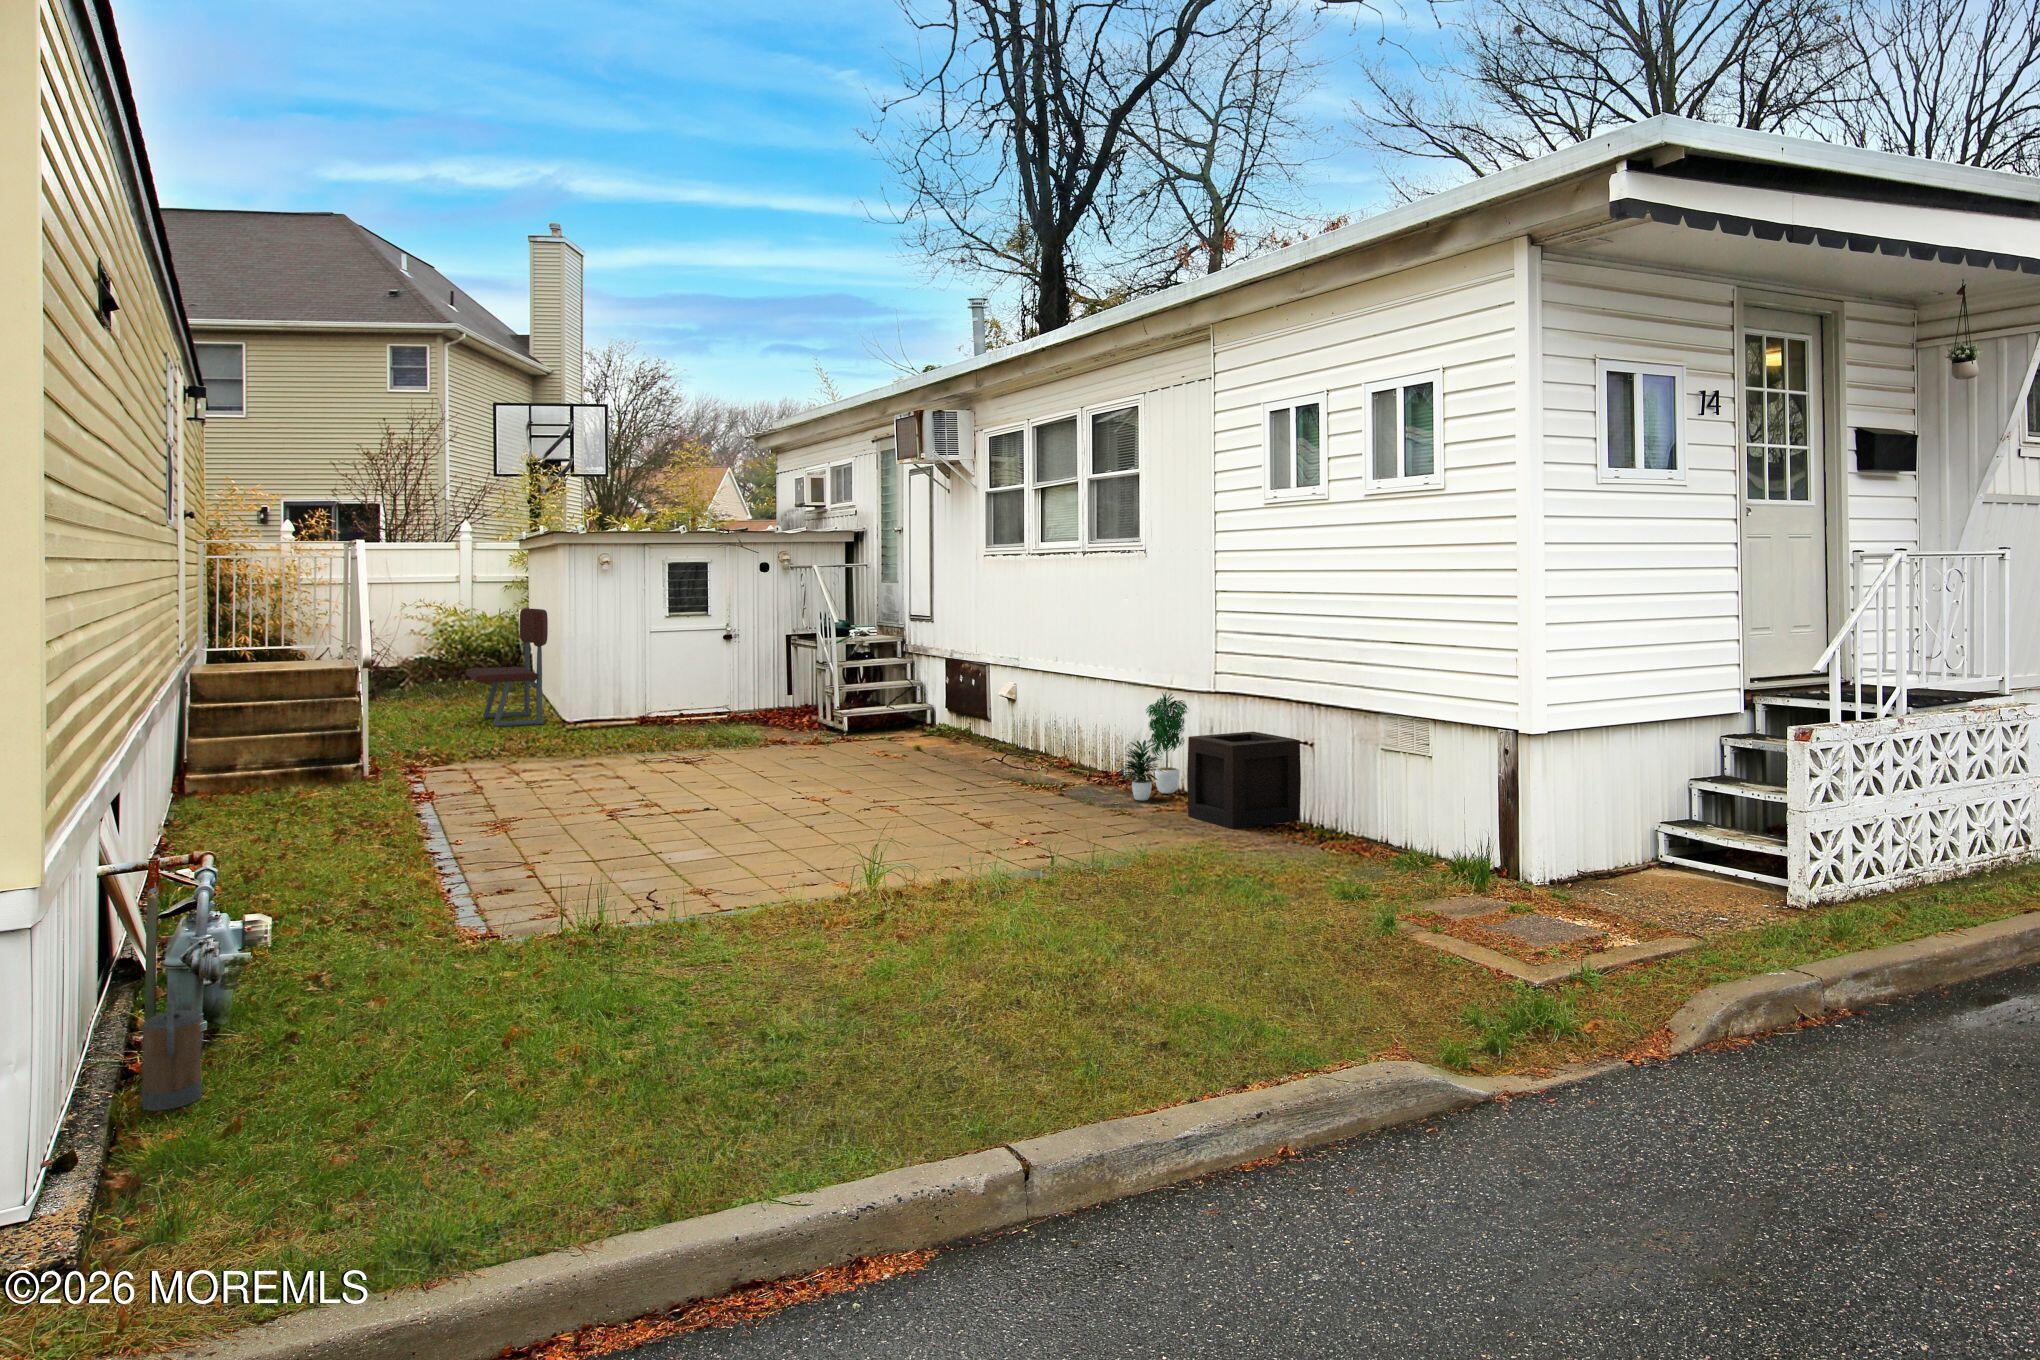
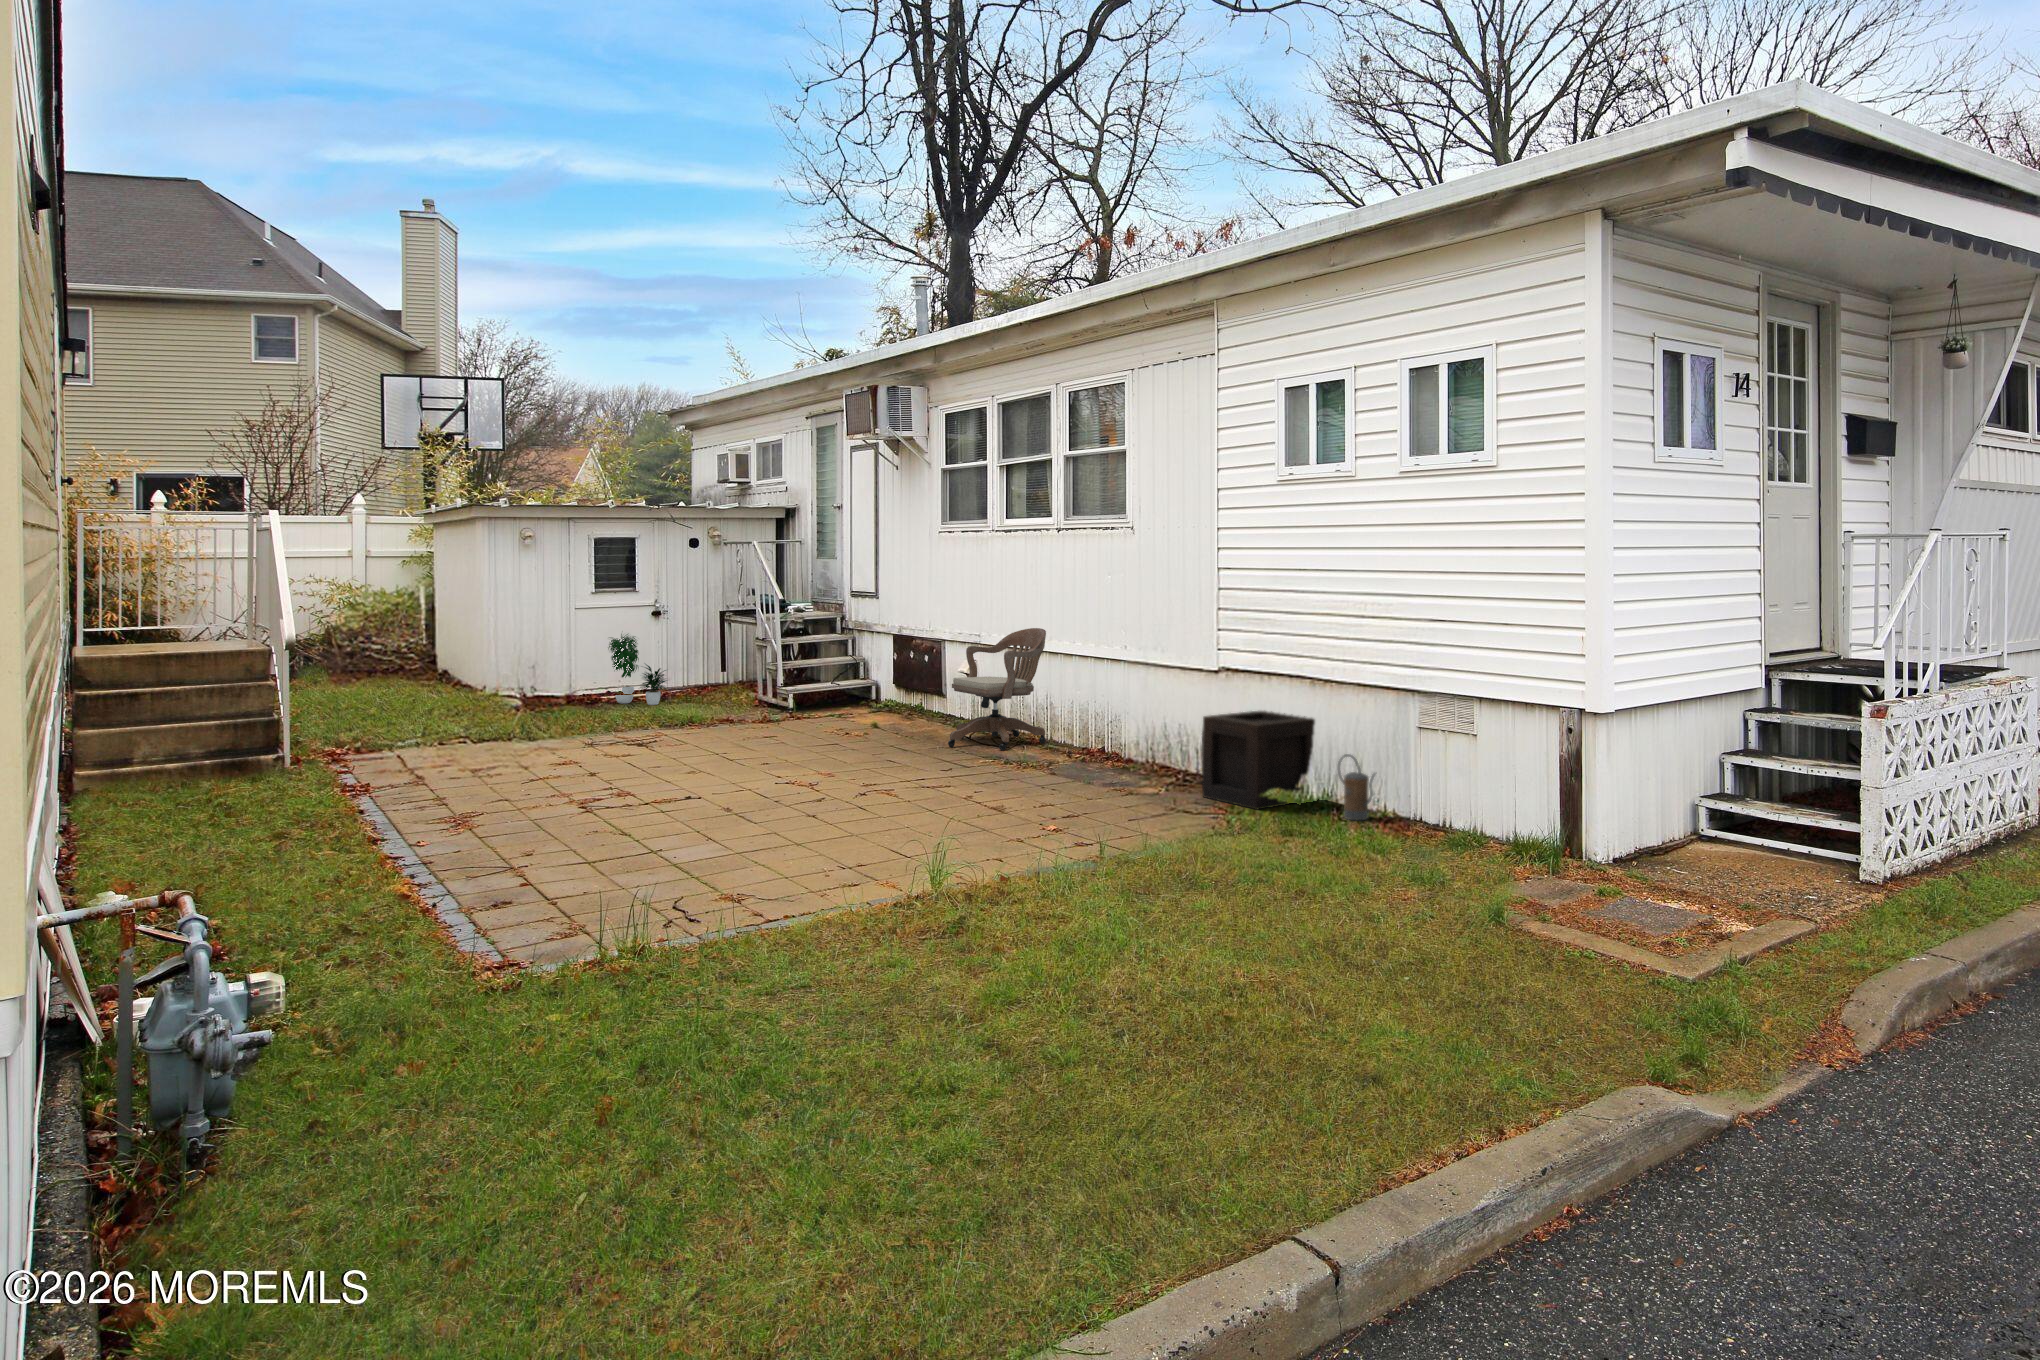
bench: present [466,608,548,727] -> none [370,587,463,711]
chair: none [974,649,1072,770] -> present [948,628,1046,750]
potted plant: present [1119,693,1188,800] -> present [608,634,667,705]
watering can: present [142,984,202,1111] -> present [1338,754,1375,820]

